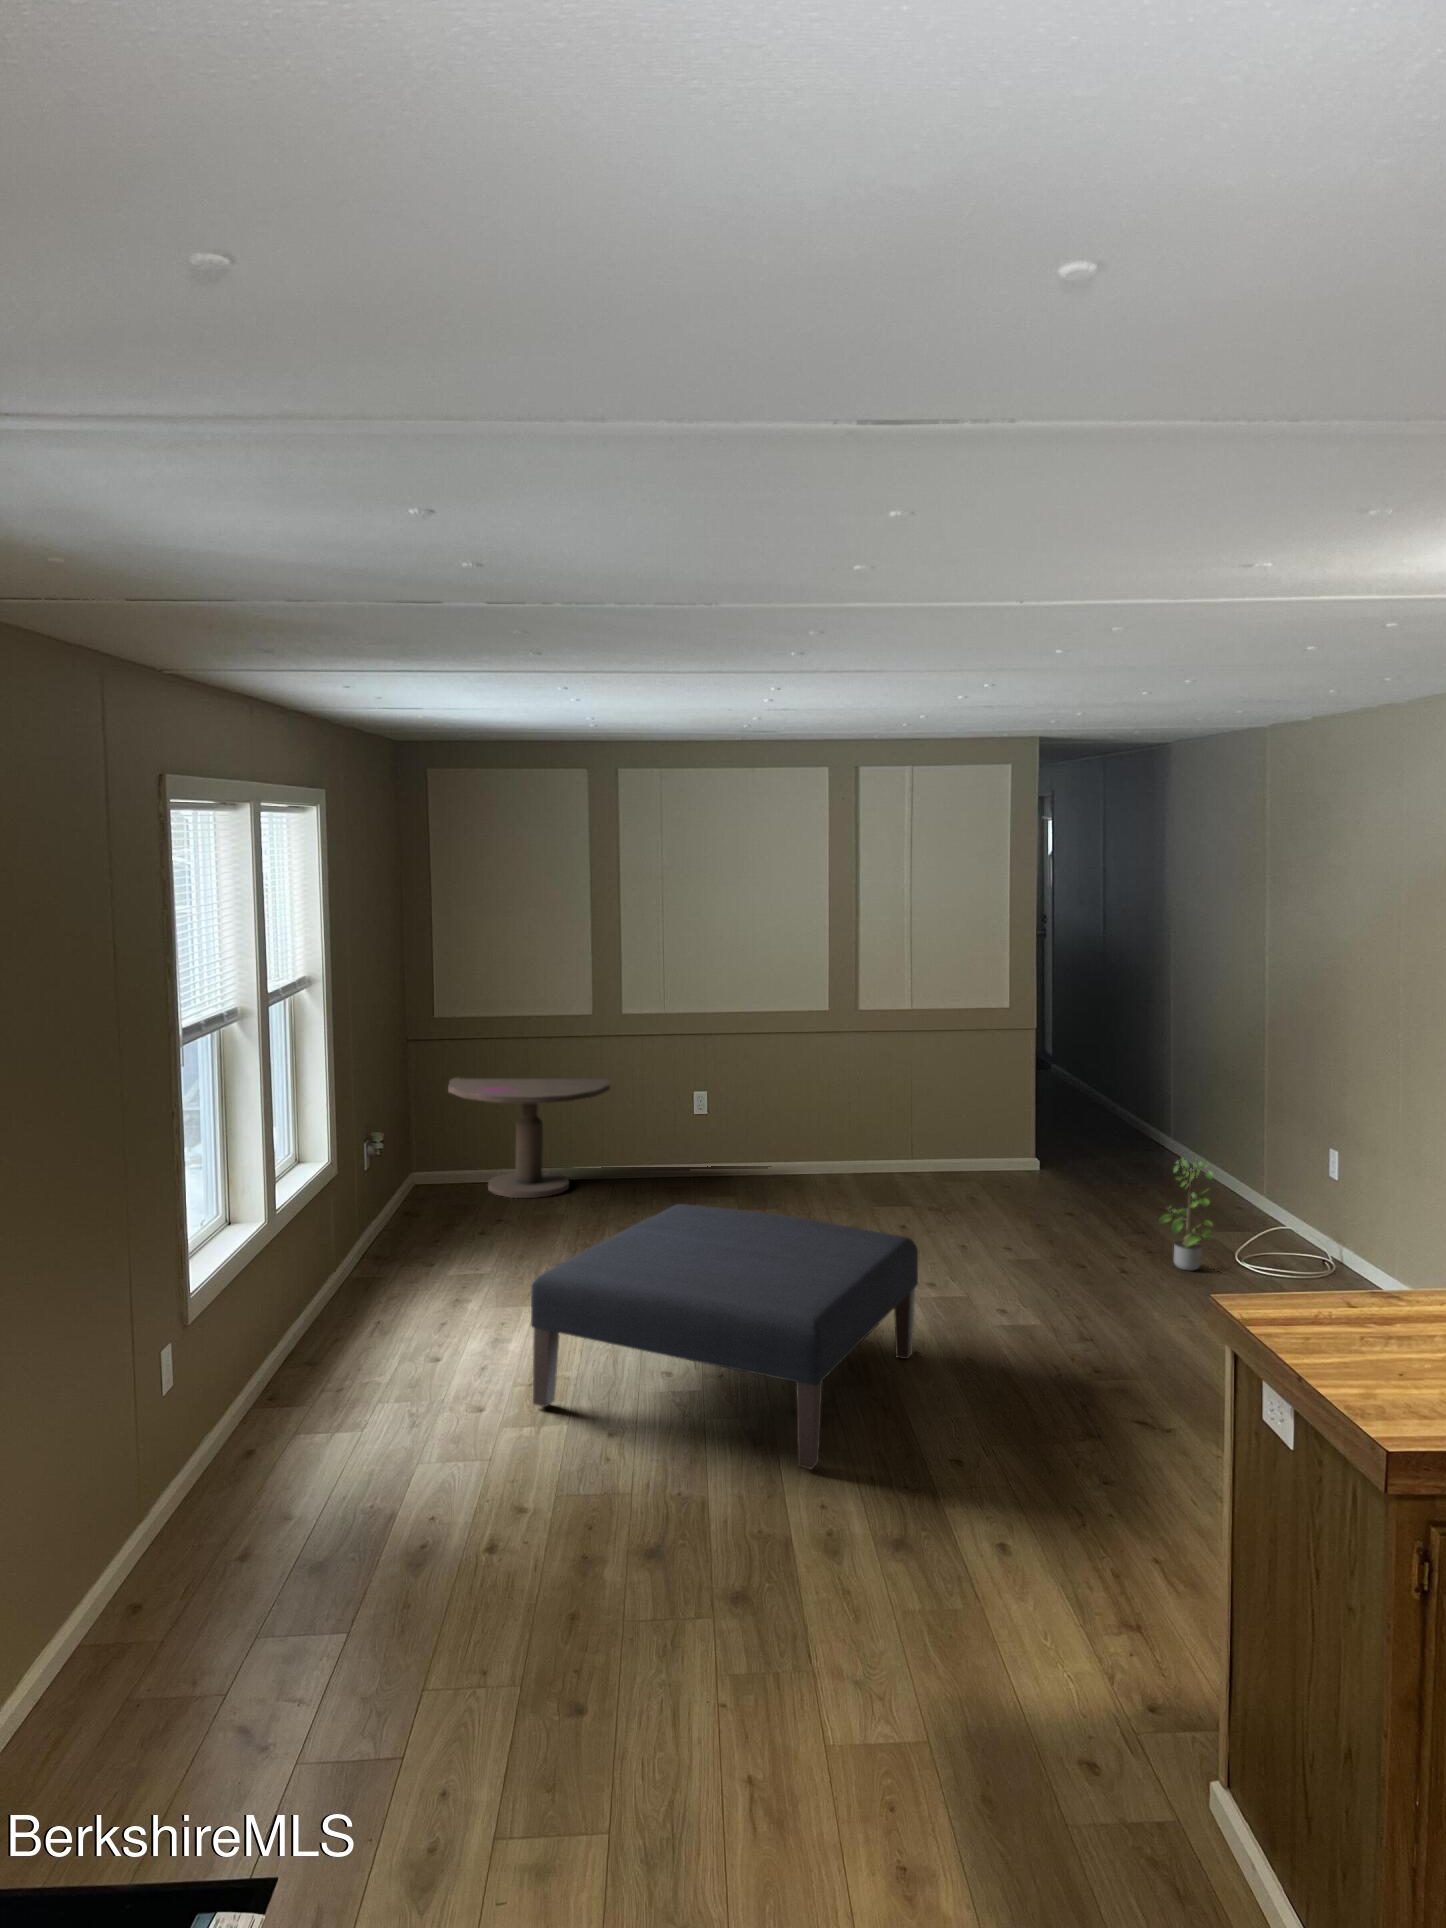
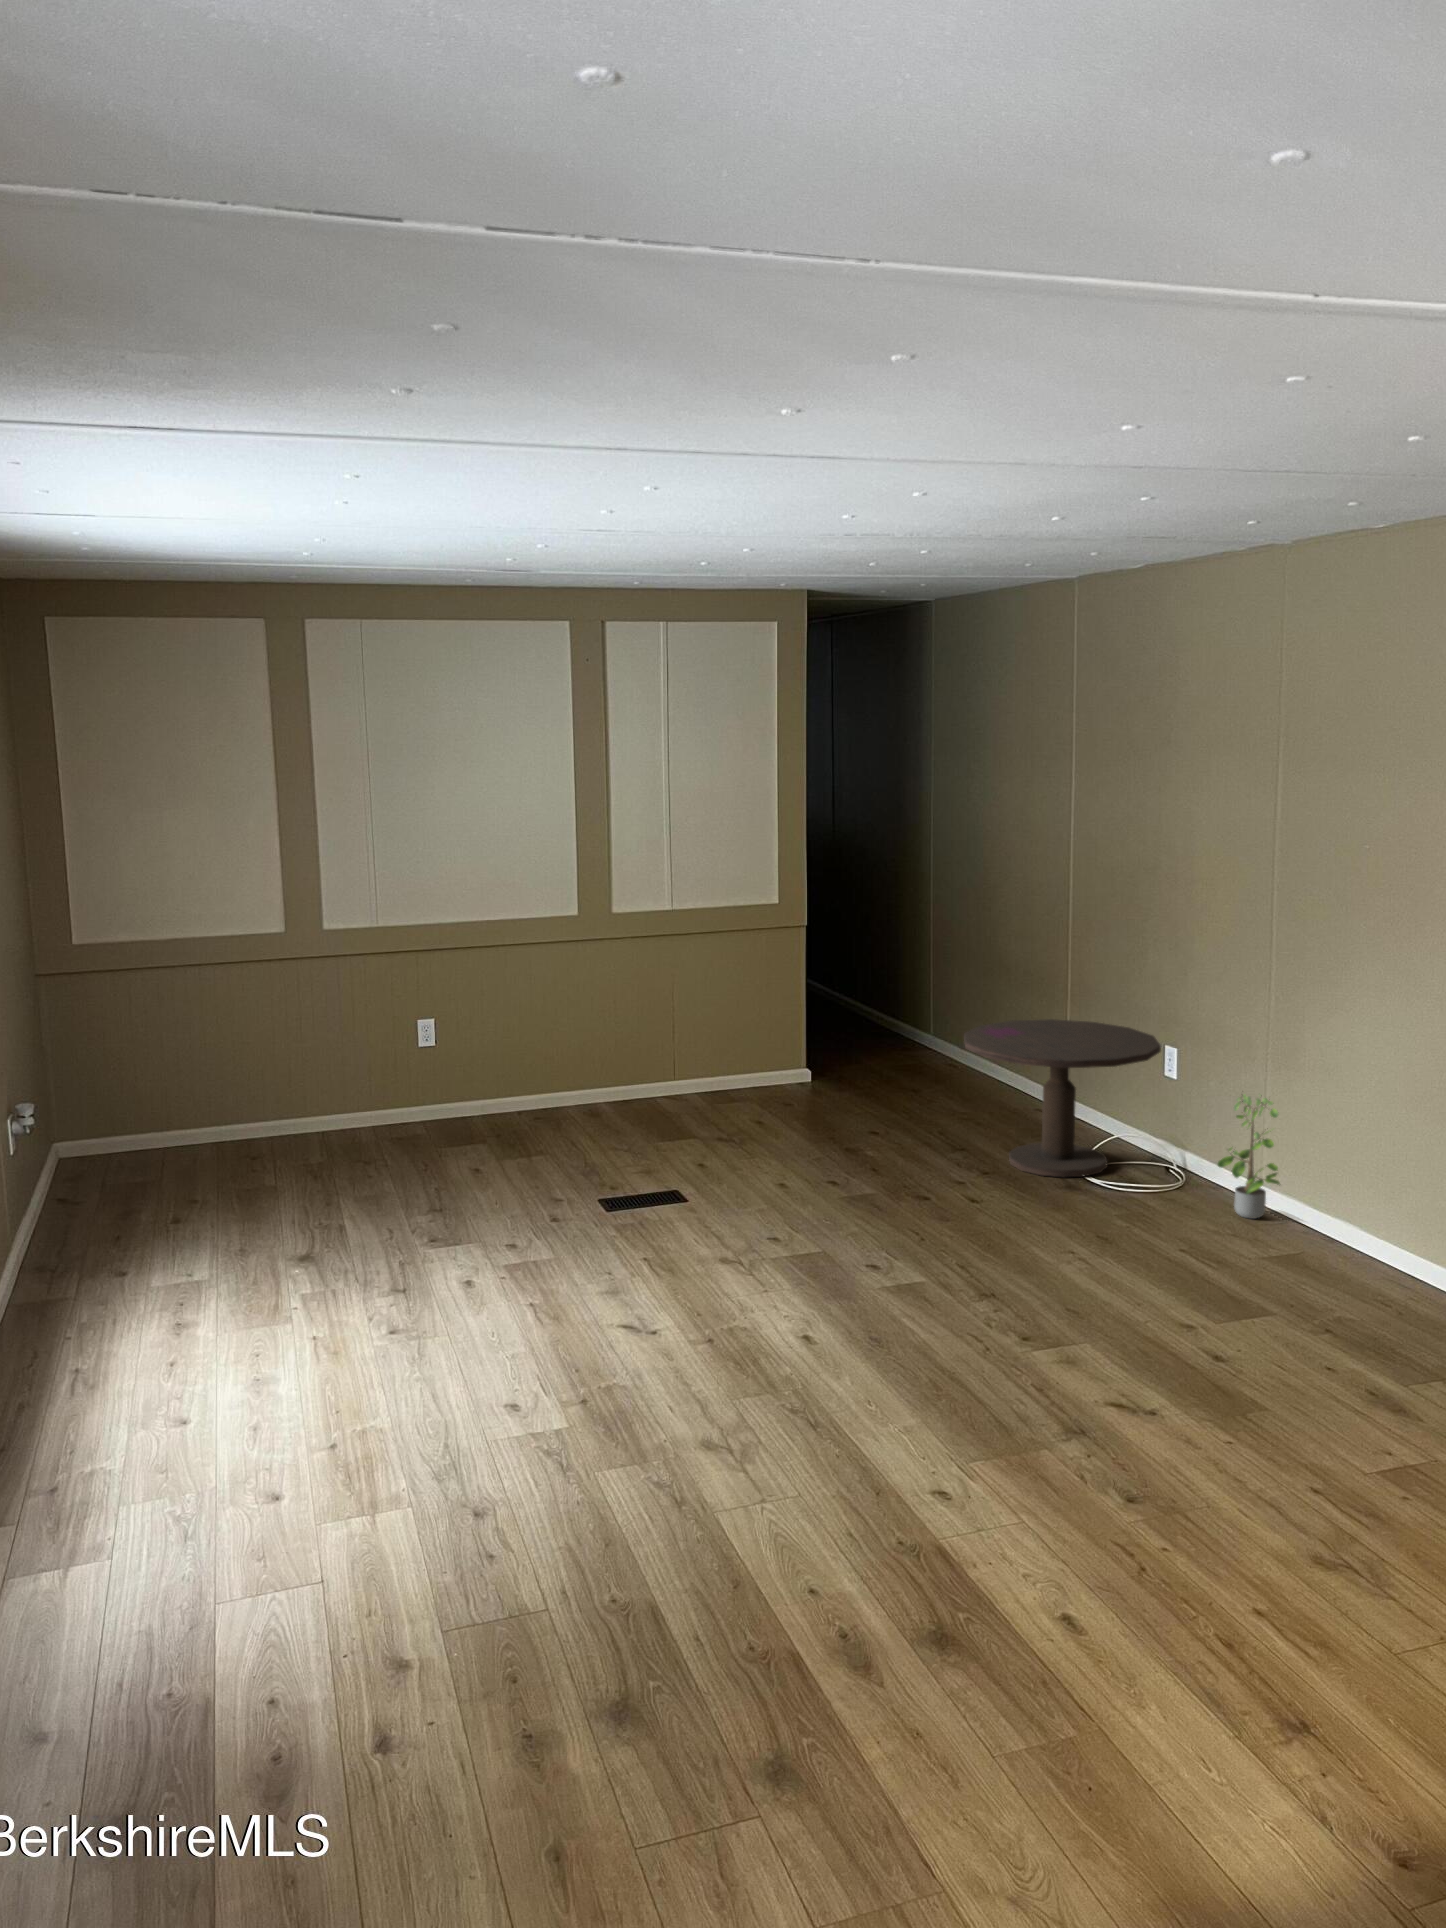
side table: present [448,1078,610,1198] -> present [964,1019,1161,1177]
ottoman: present [531,1204,918,1469] -> none [514,1160,939,1449]

